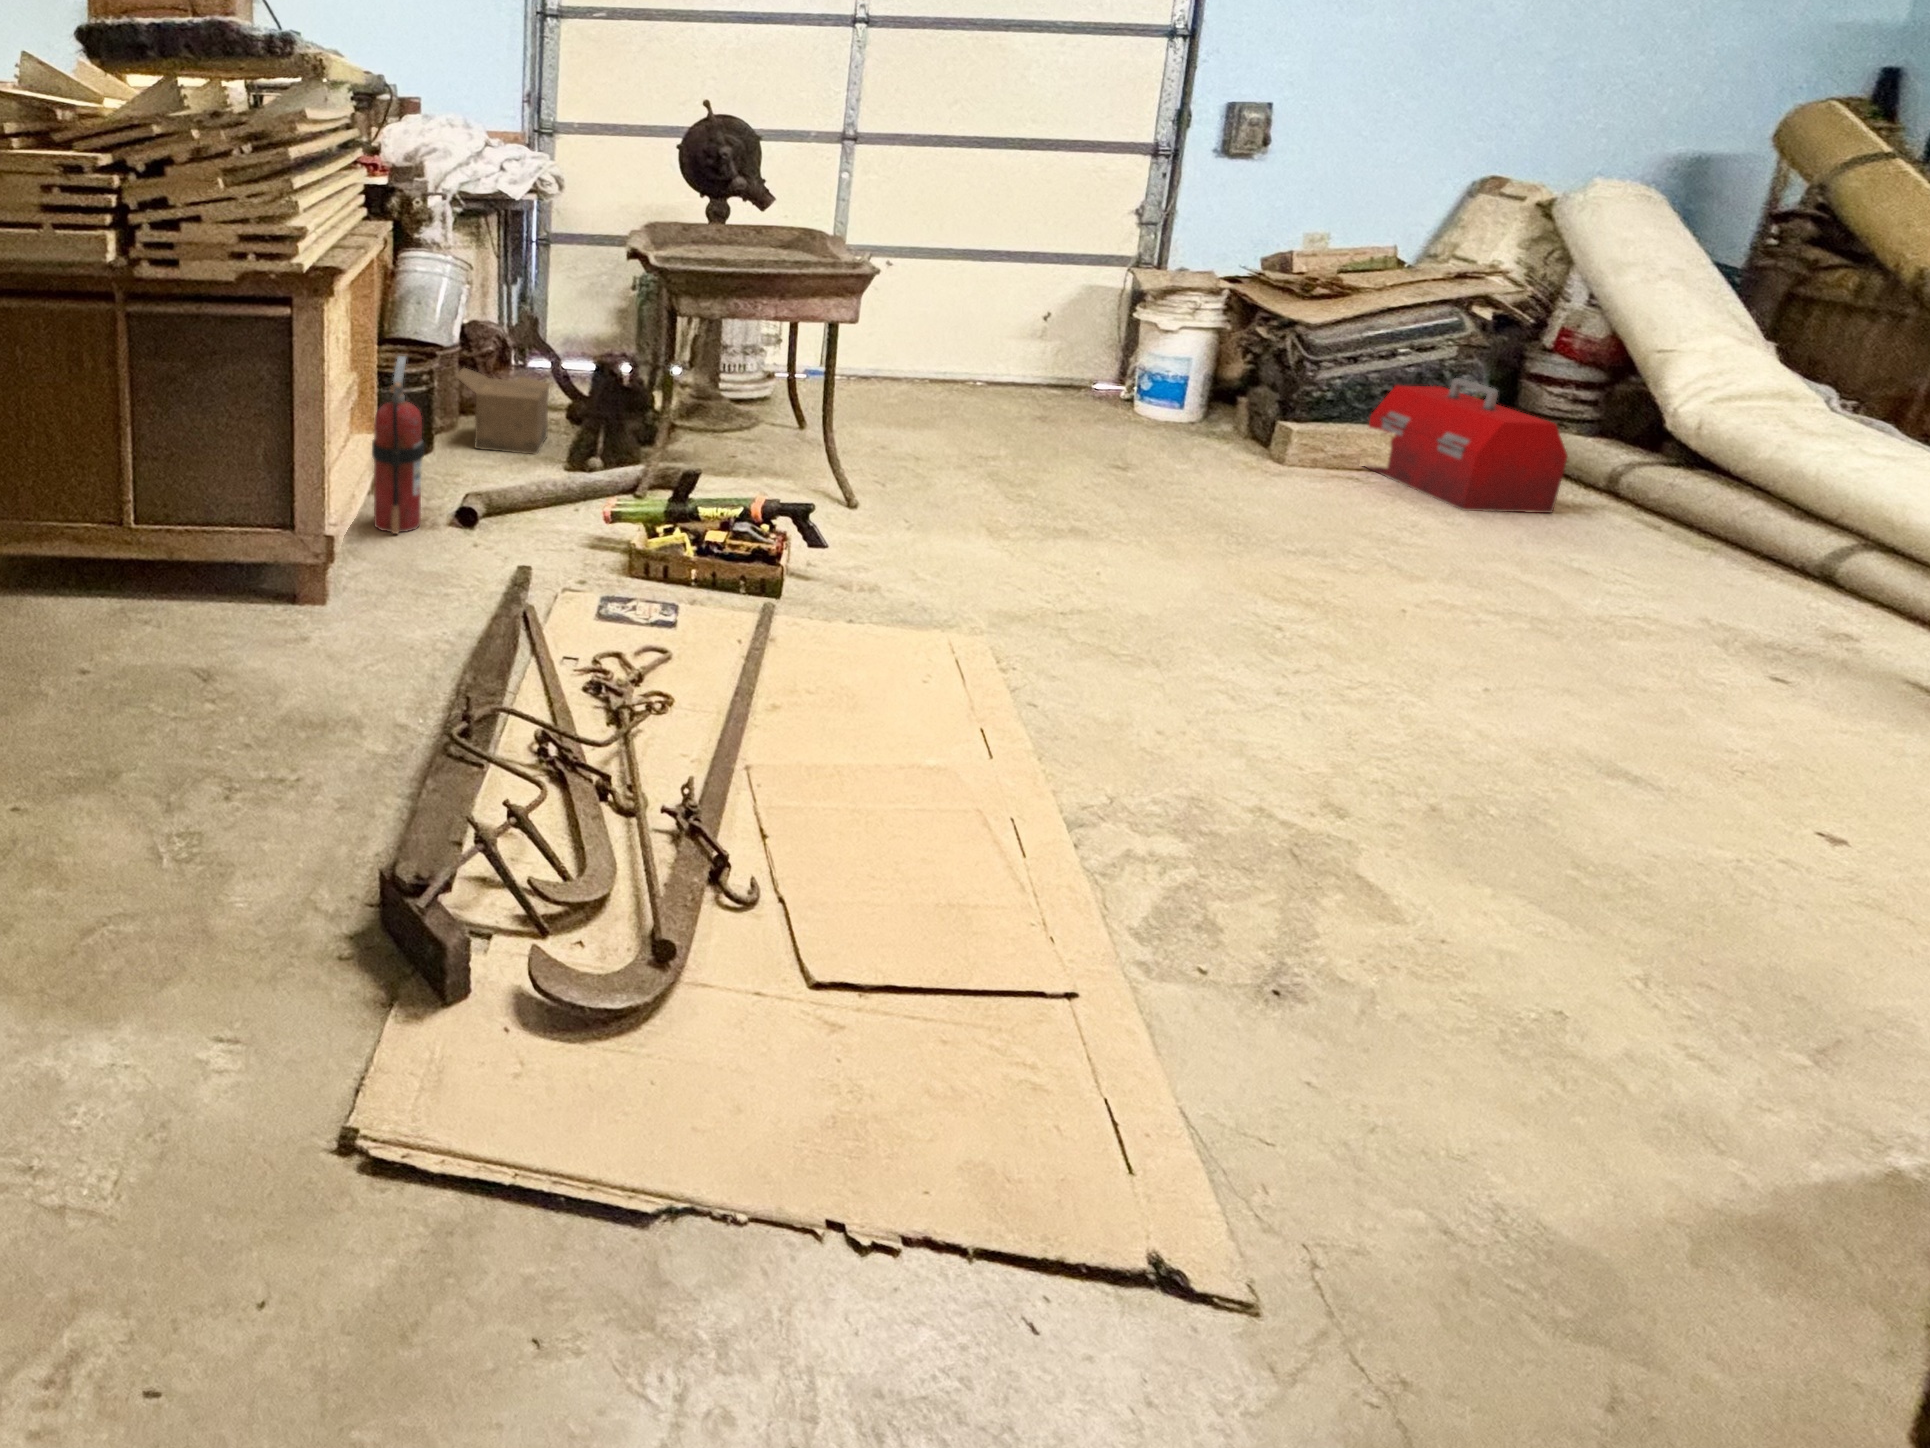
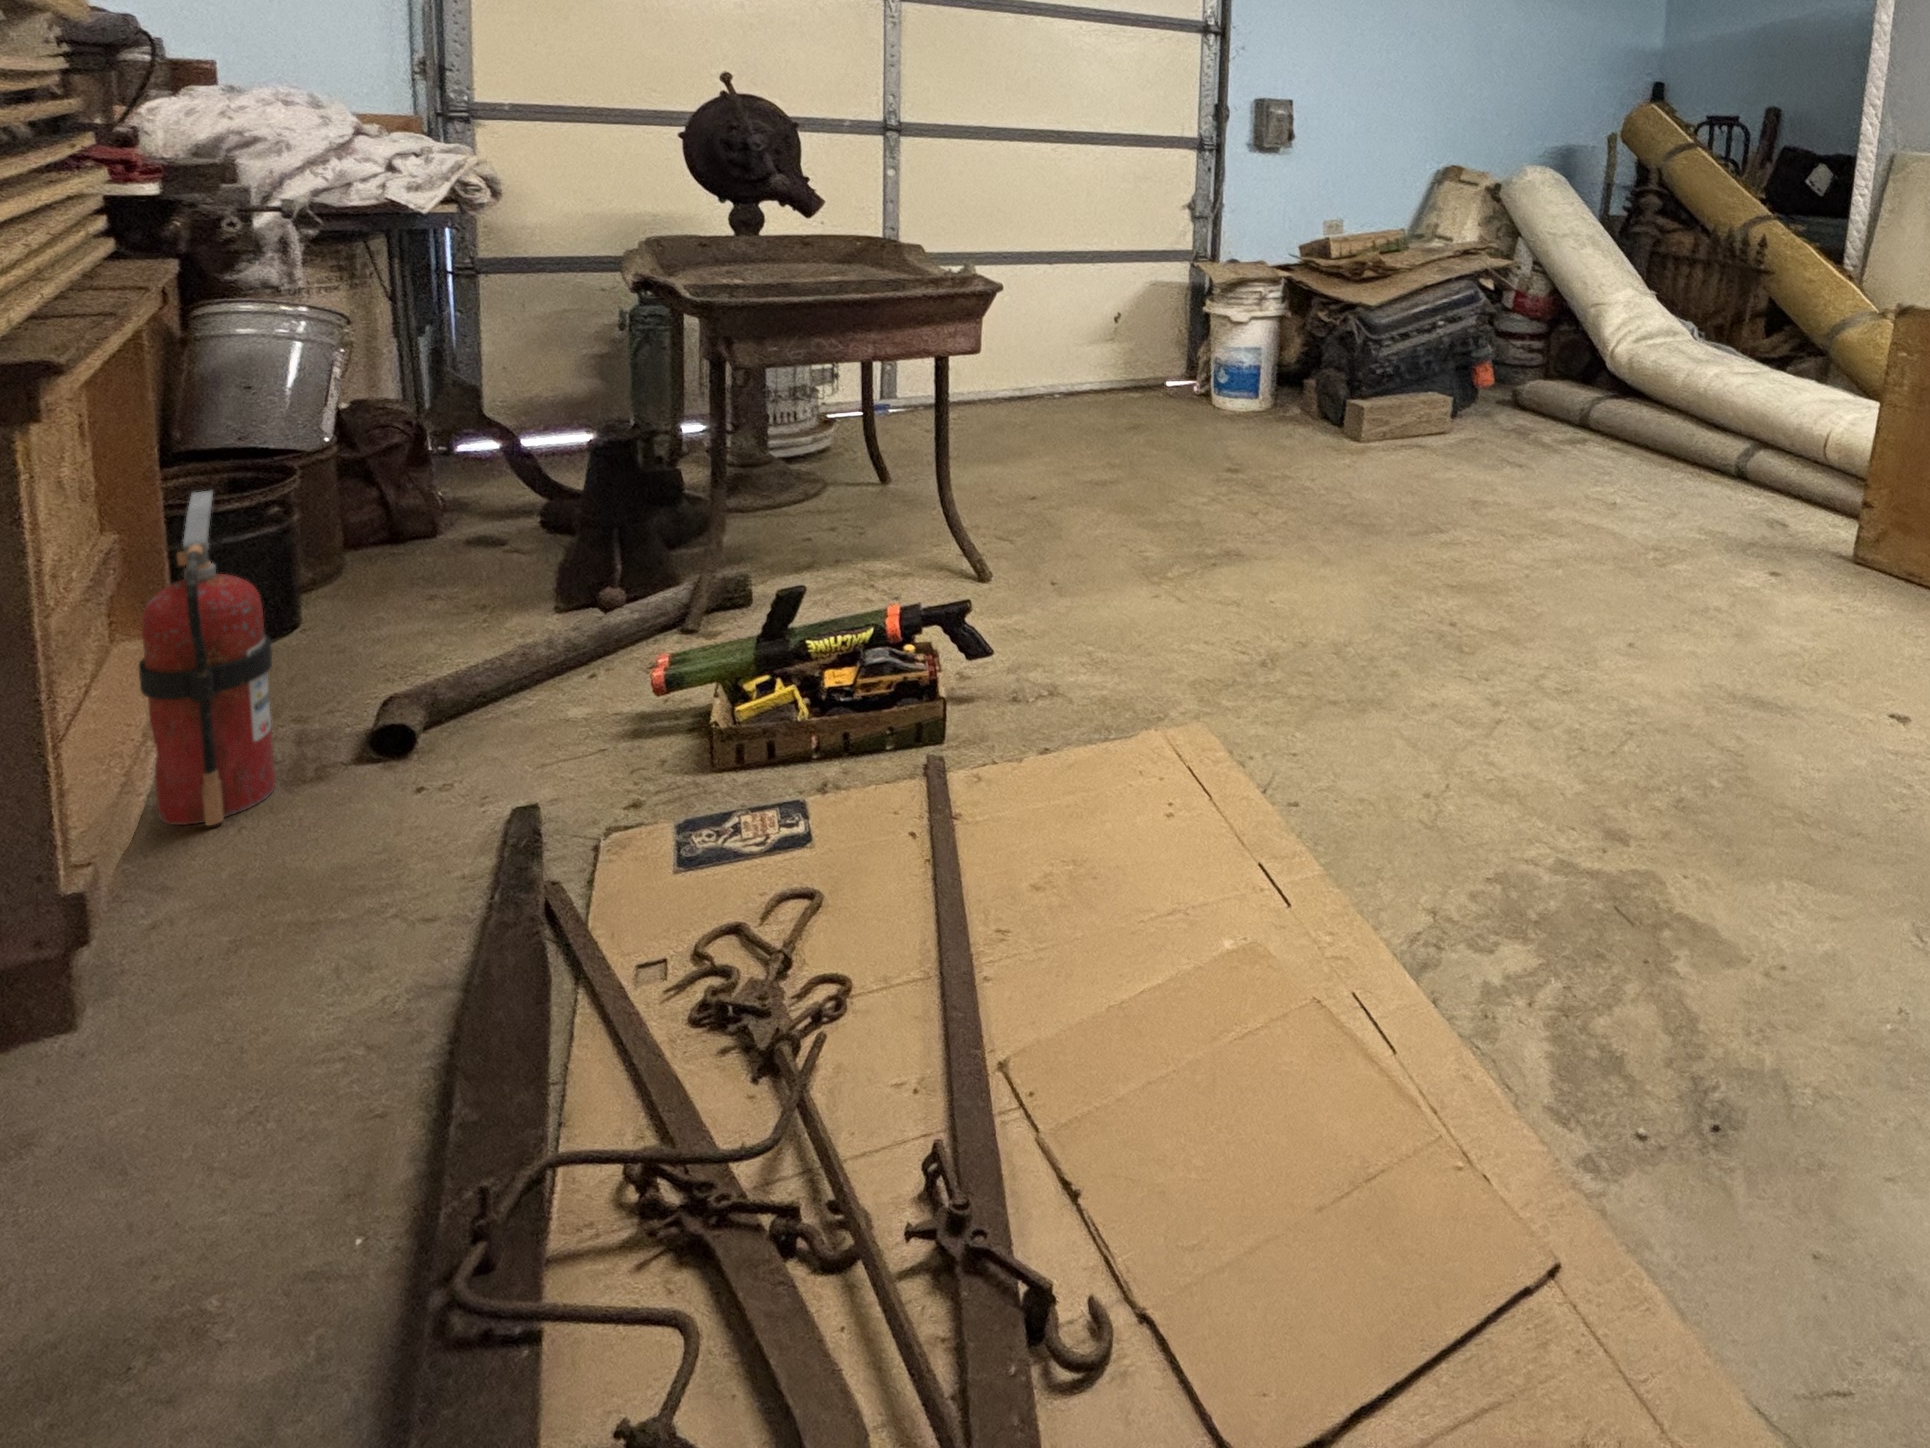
cardboard box: present [456,368,549,454] -> none [326,481,517,612]
toolbox: present [1367,378,1568,513] -> none [1414,339,1557,455]

